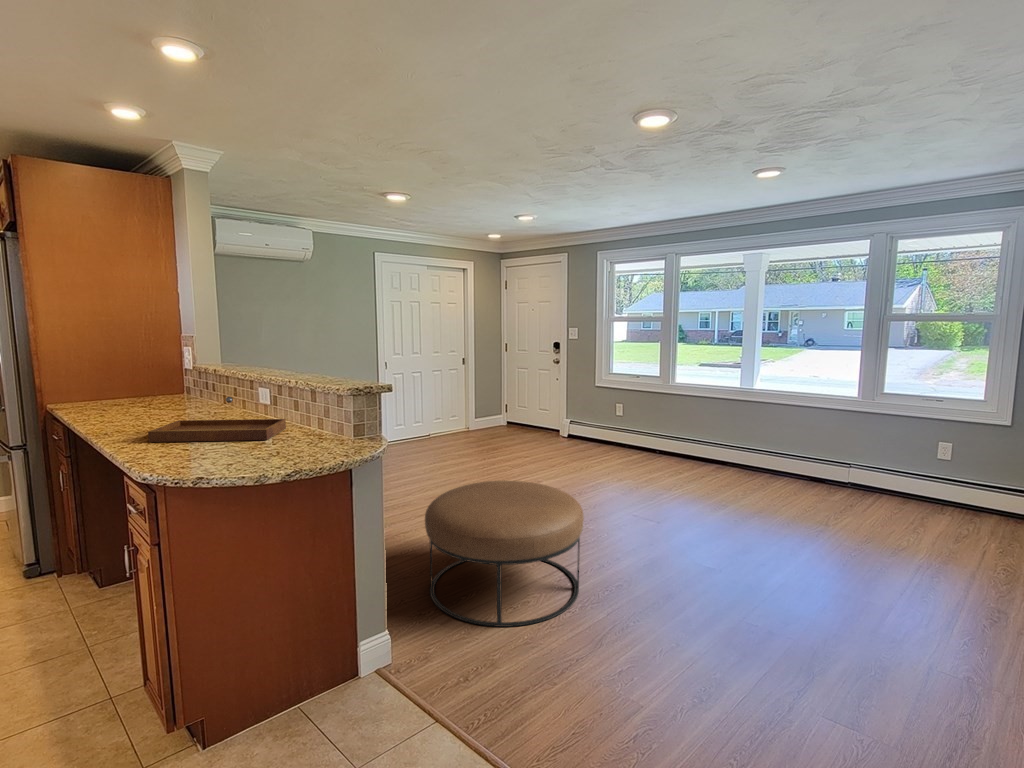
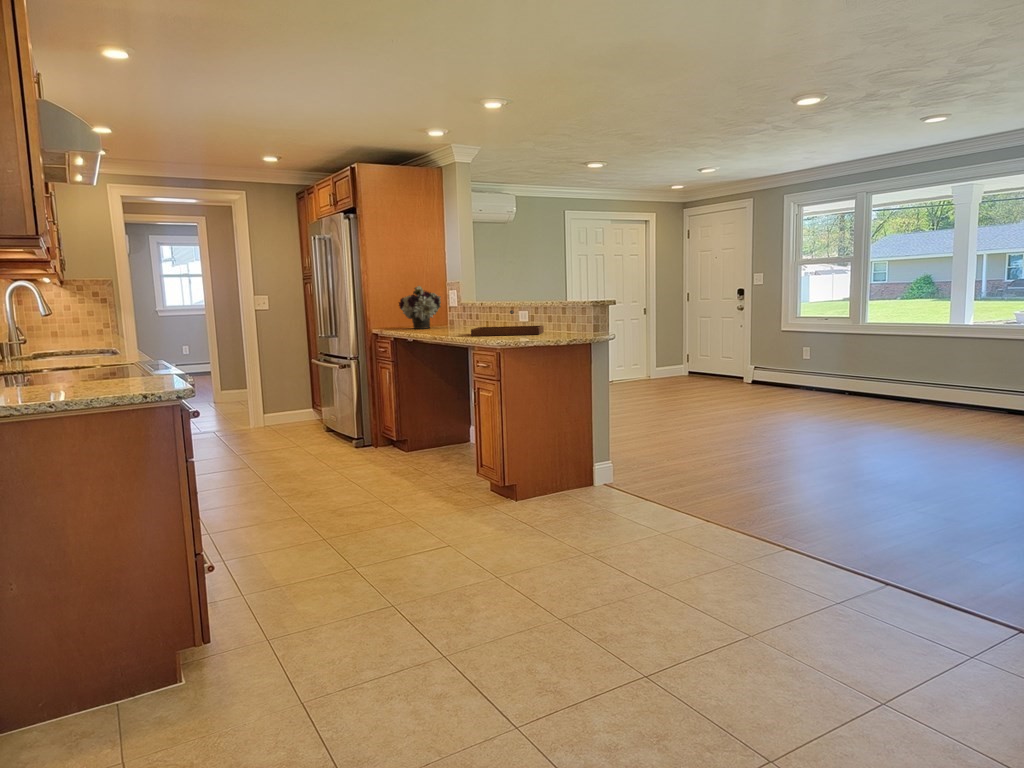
flower arrangement: none [85,343,158,407] -> present [399,286,441,329]
ottoman: present [425,481,584,627] -> none [630,386,753,475]

